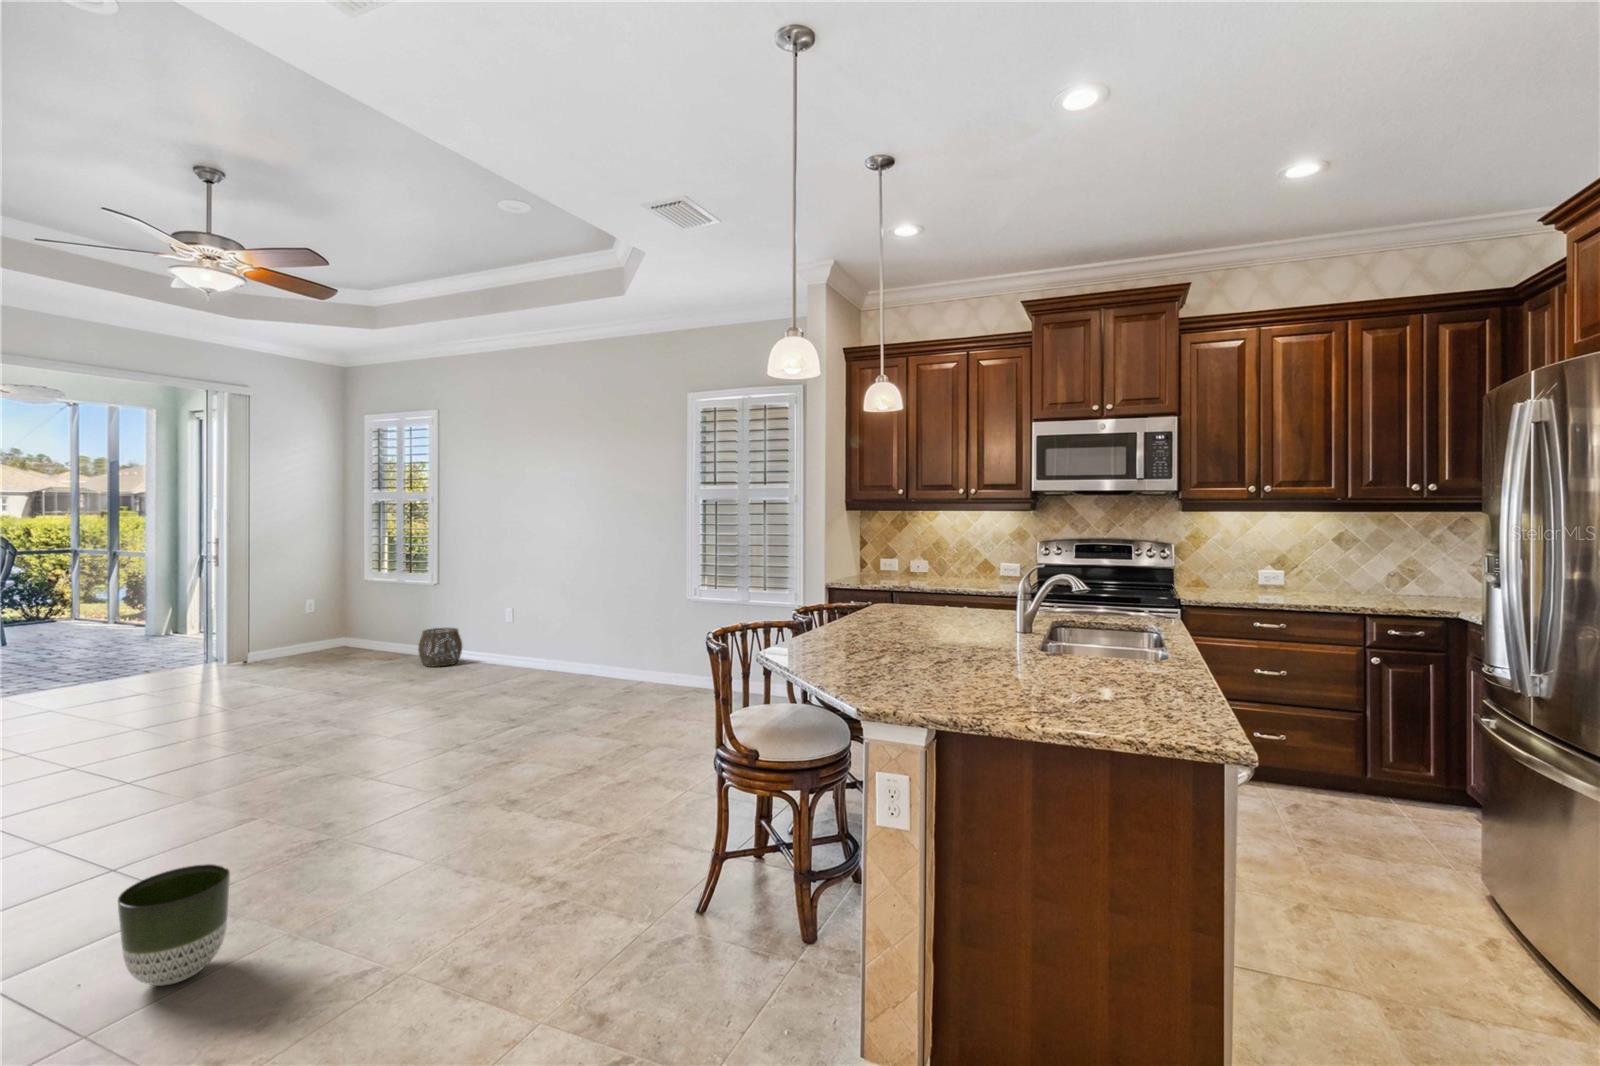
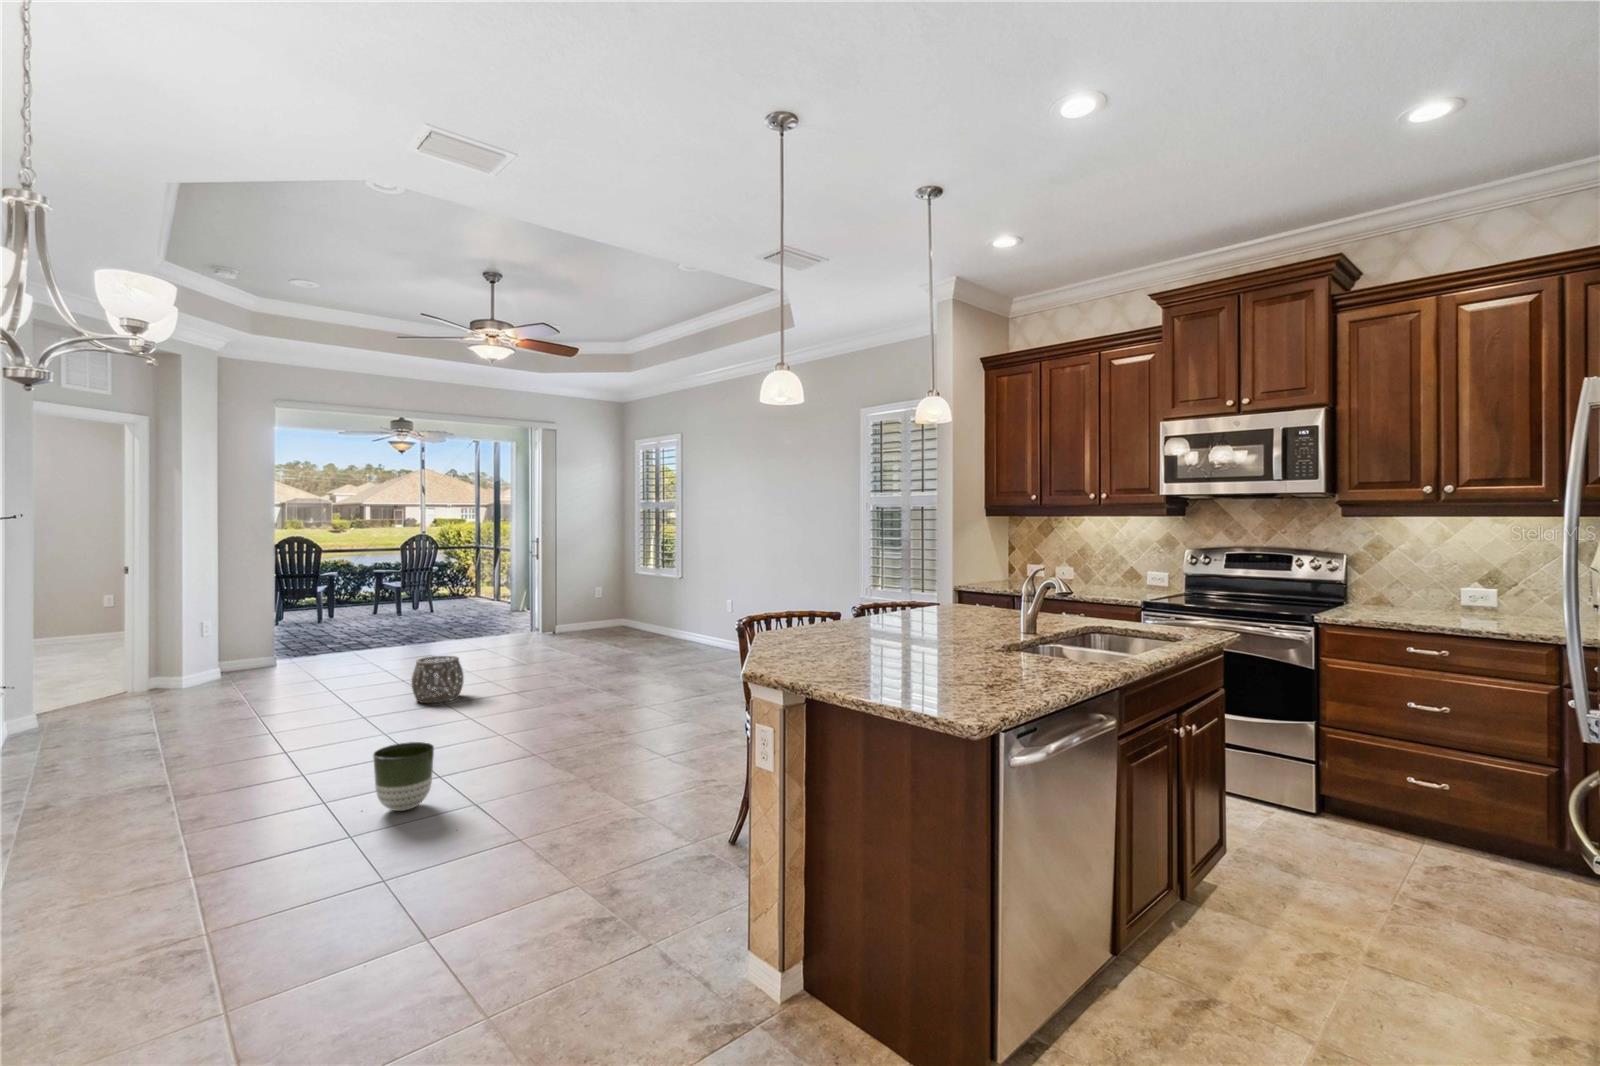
woven basket: present [418,628,462,667] -> present [412,656,464,703]

